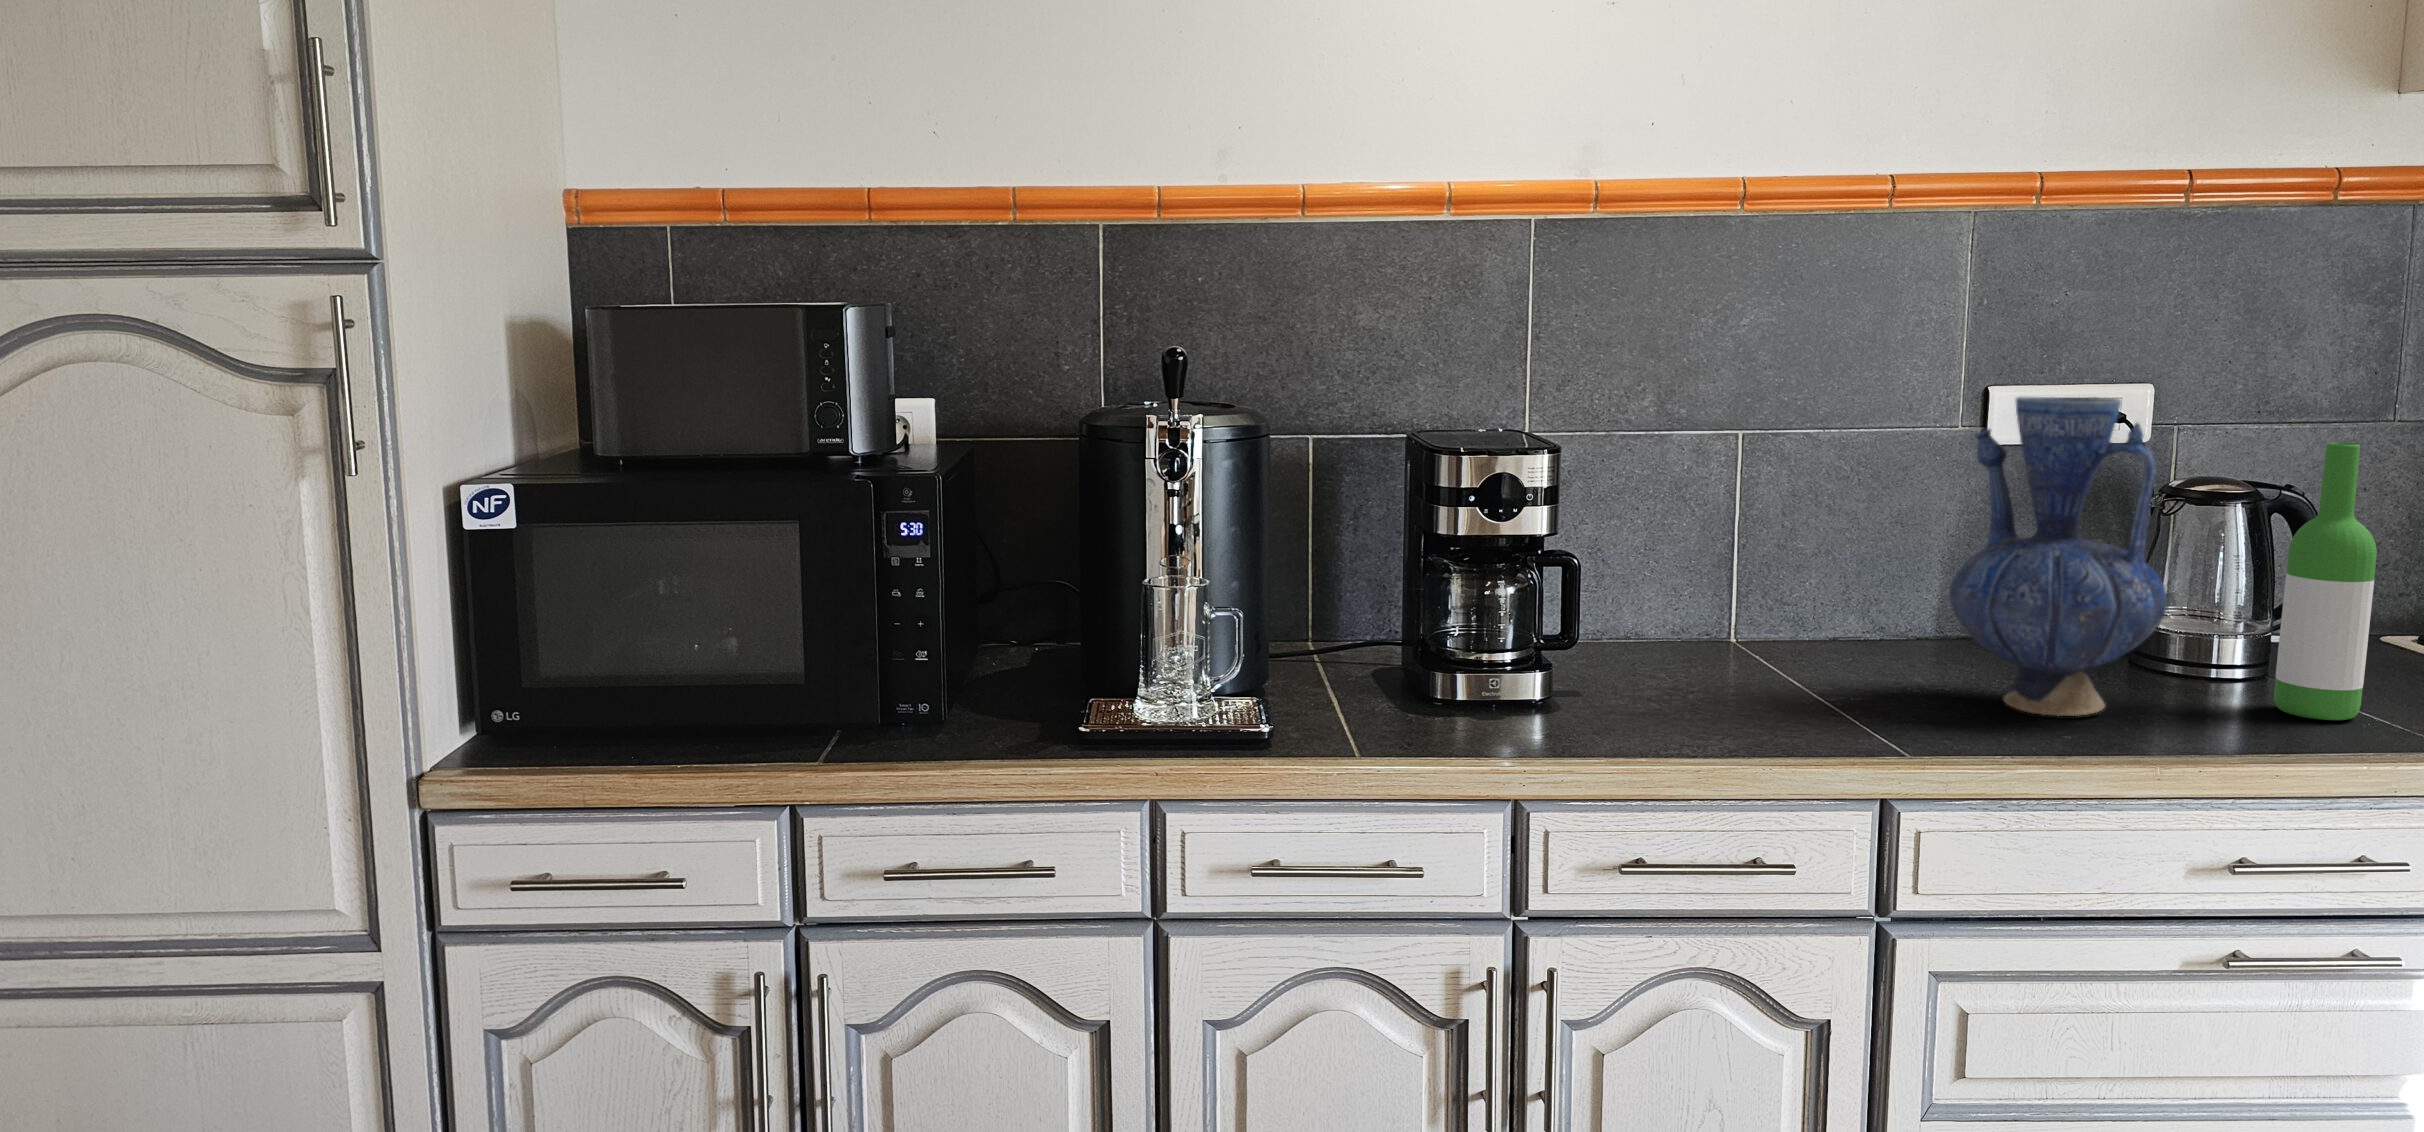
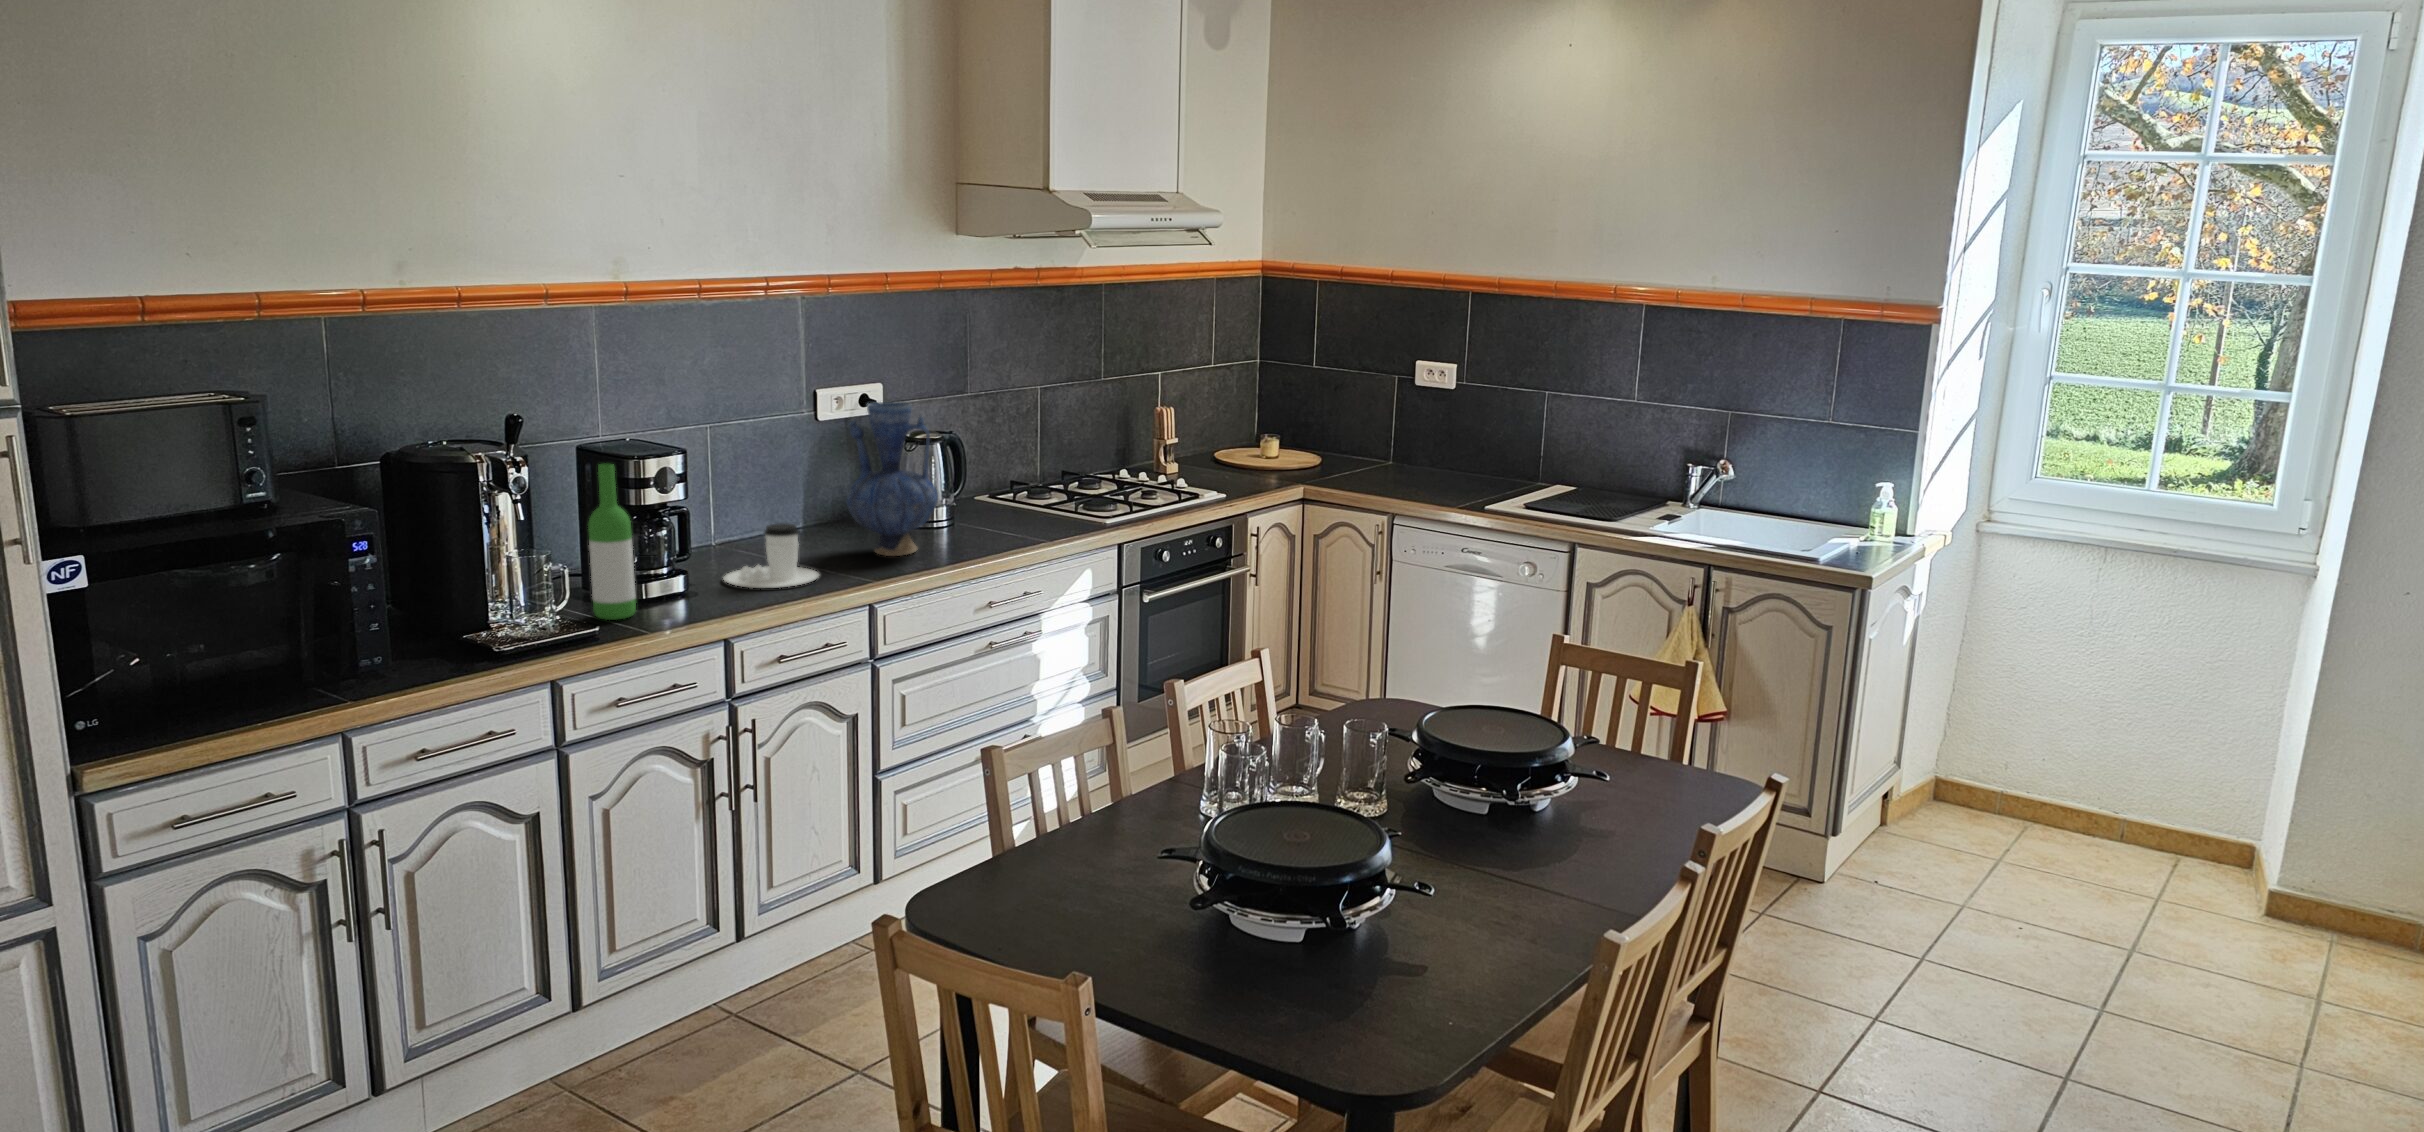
wine bottle: present [2274,443,2377,720] -> present [588,463,636,620]
coffee cup: none [1636,606,1824,731] -> present [724,523,819,588]

